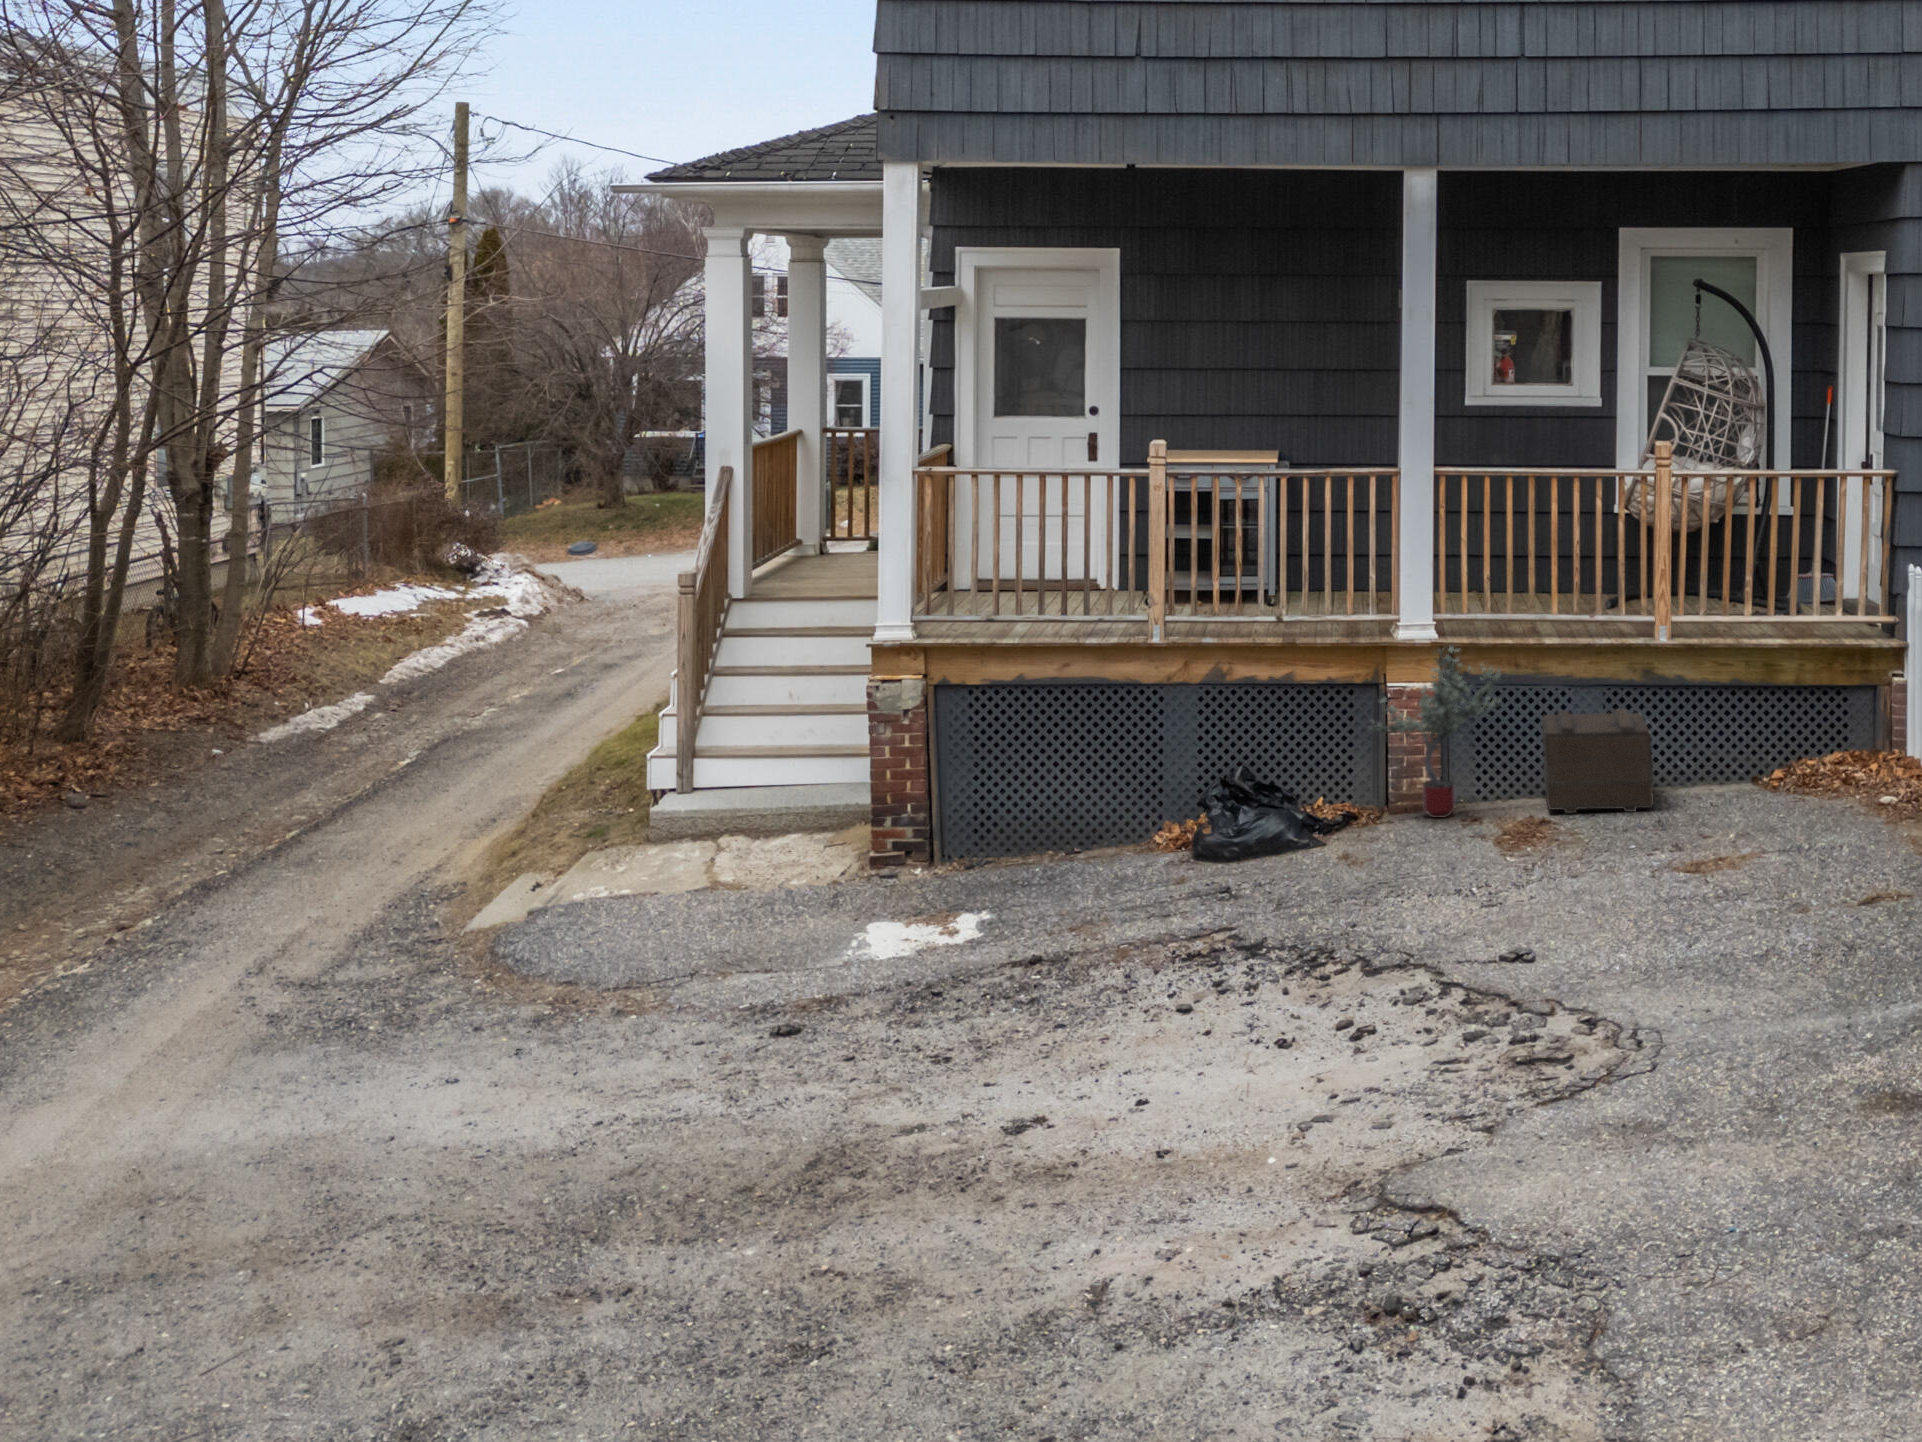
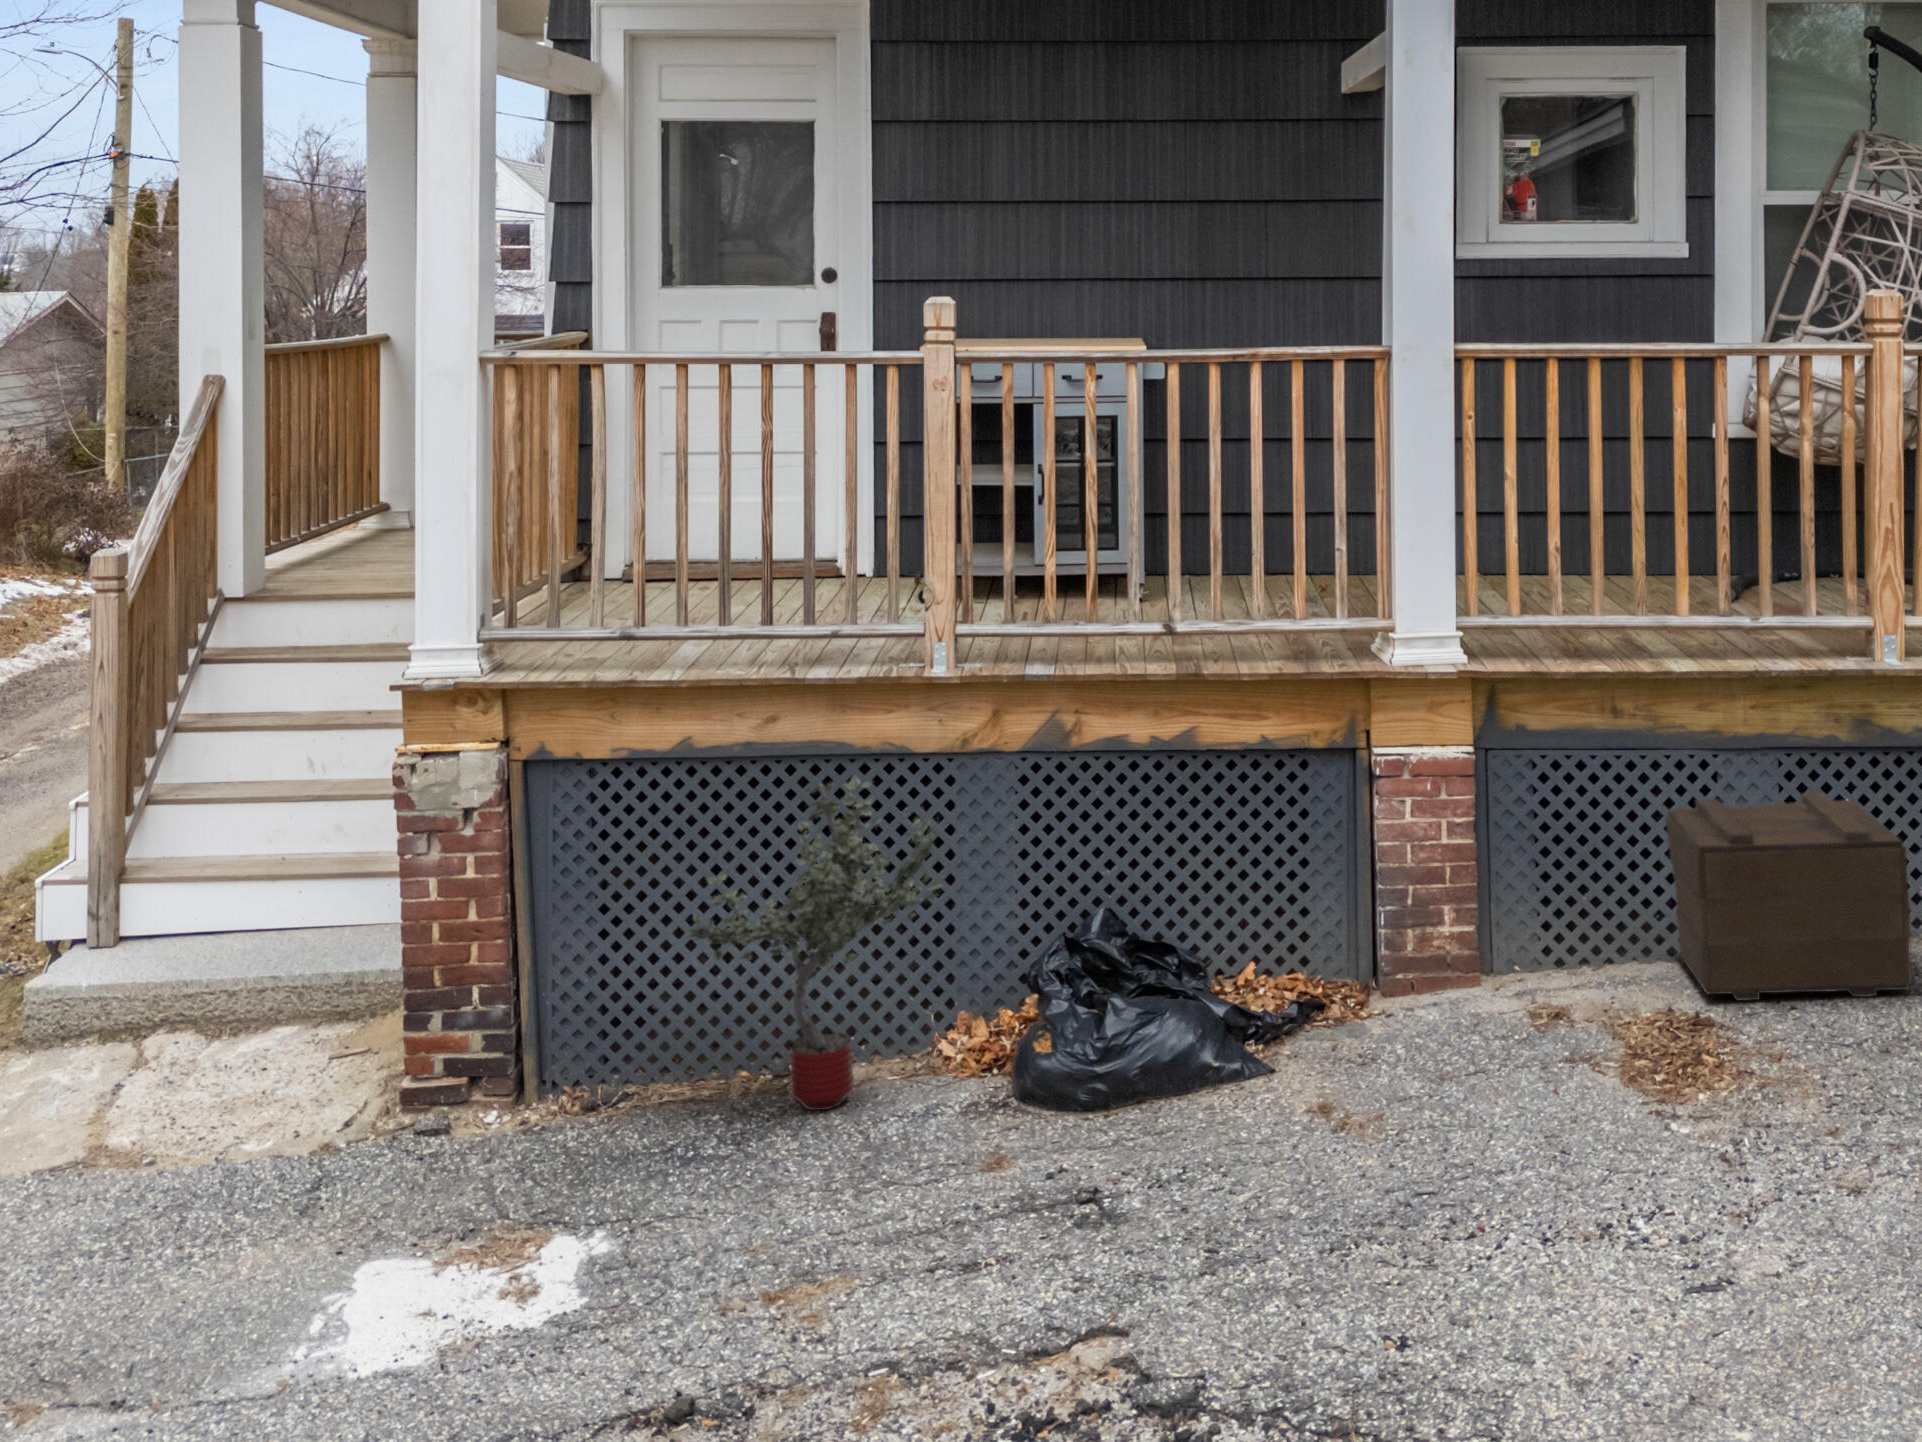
potted tree: present [1370,647,1501,818] -> present [687,775,944,1110]

